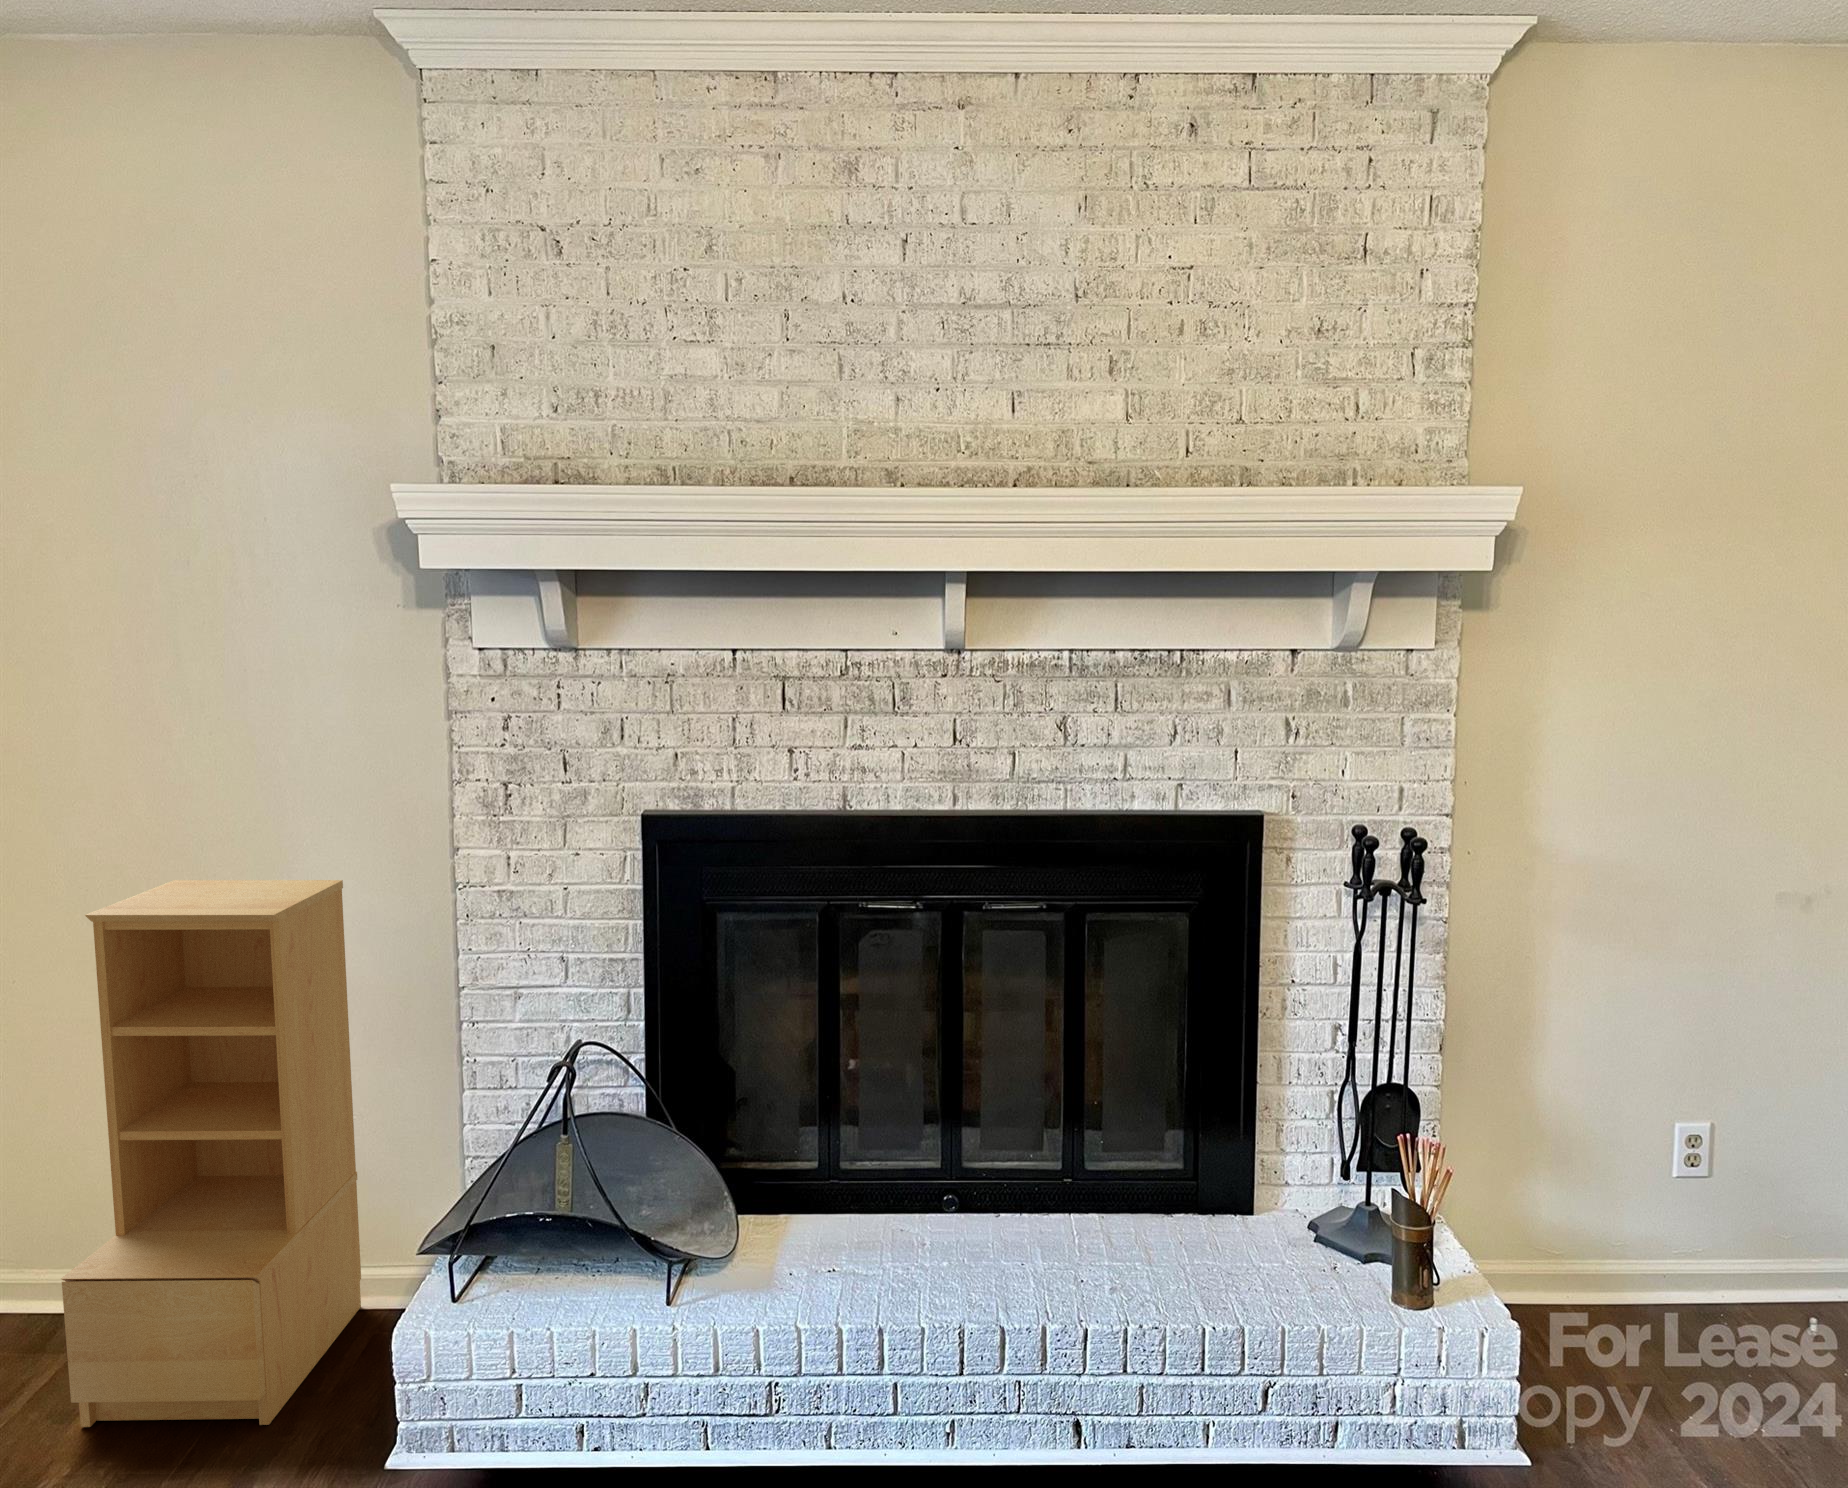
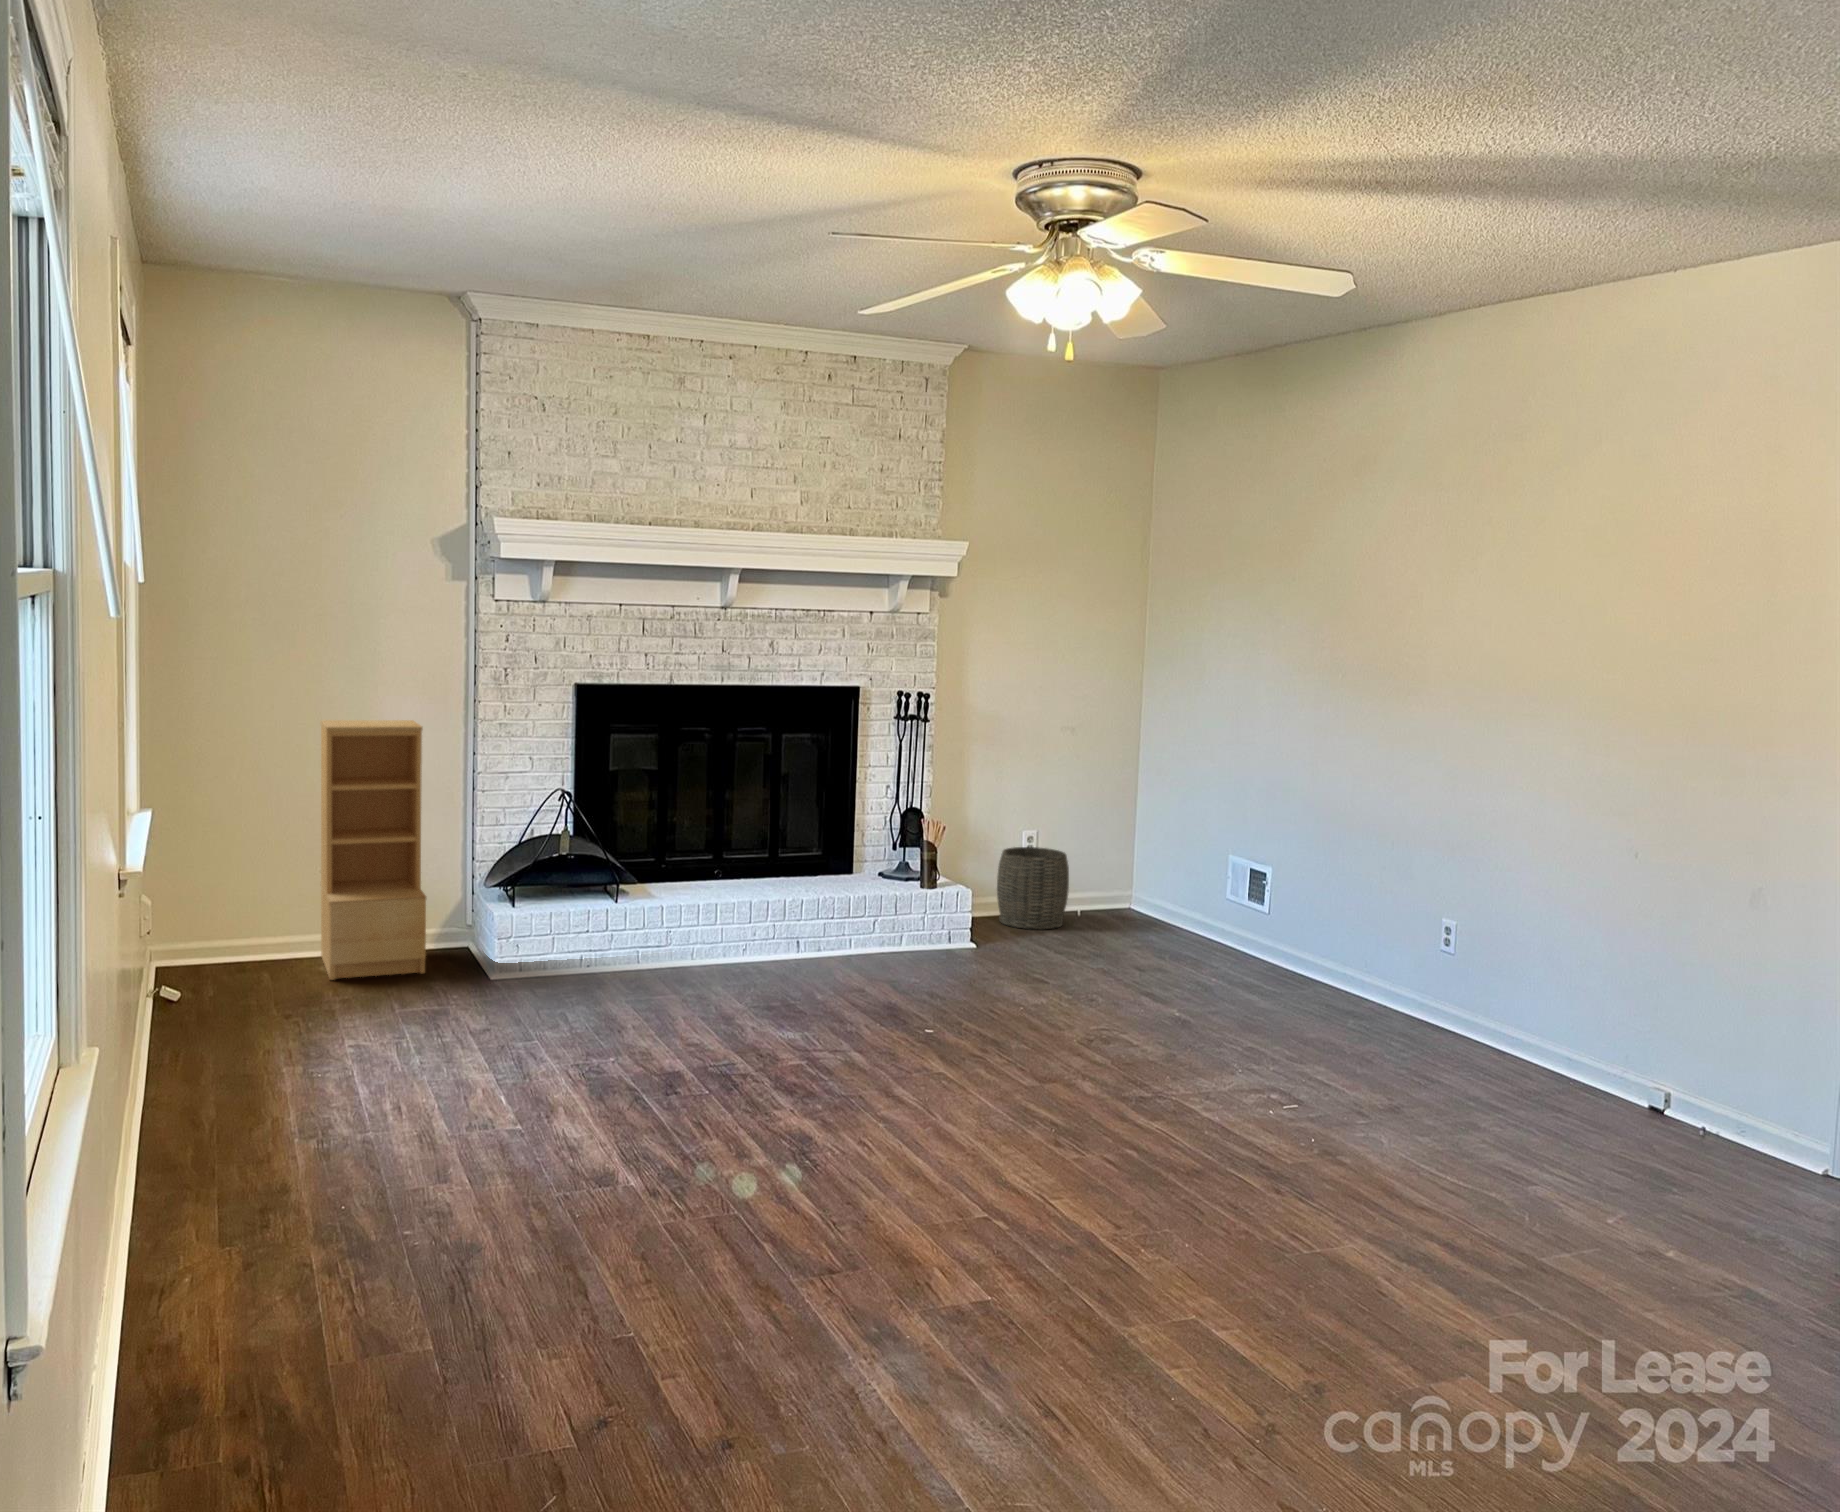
woven basket: none [1599,1175,1798,1418] -> present [997,847,1069,929]

